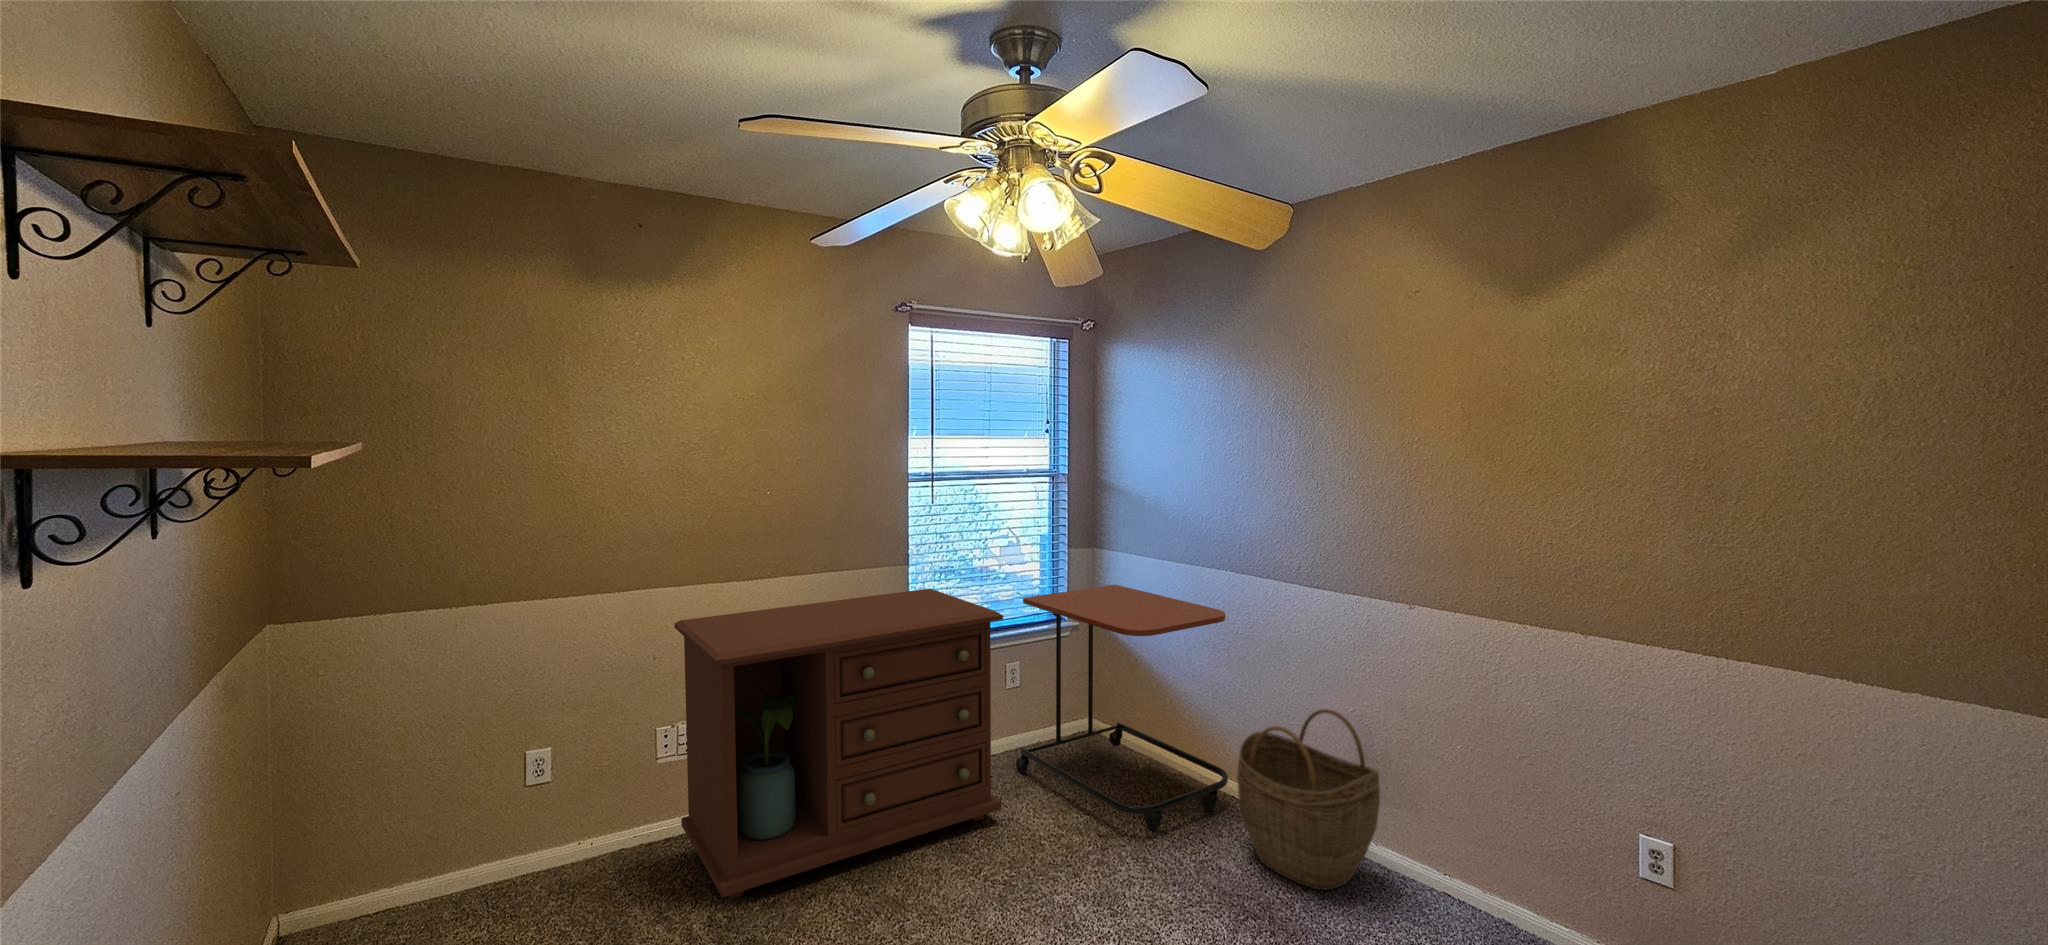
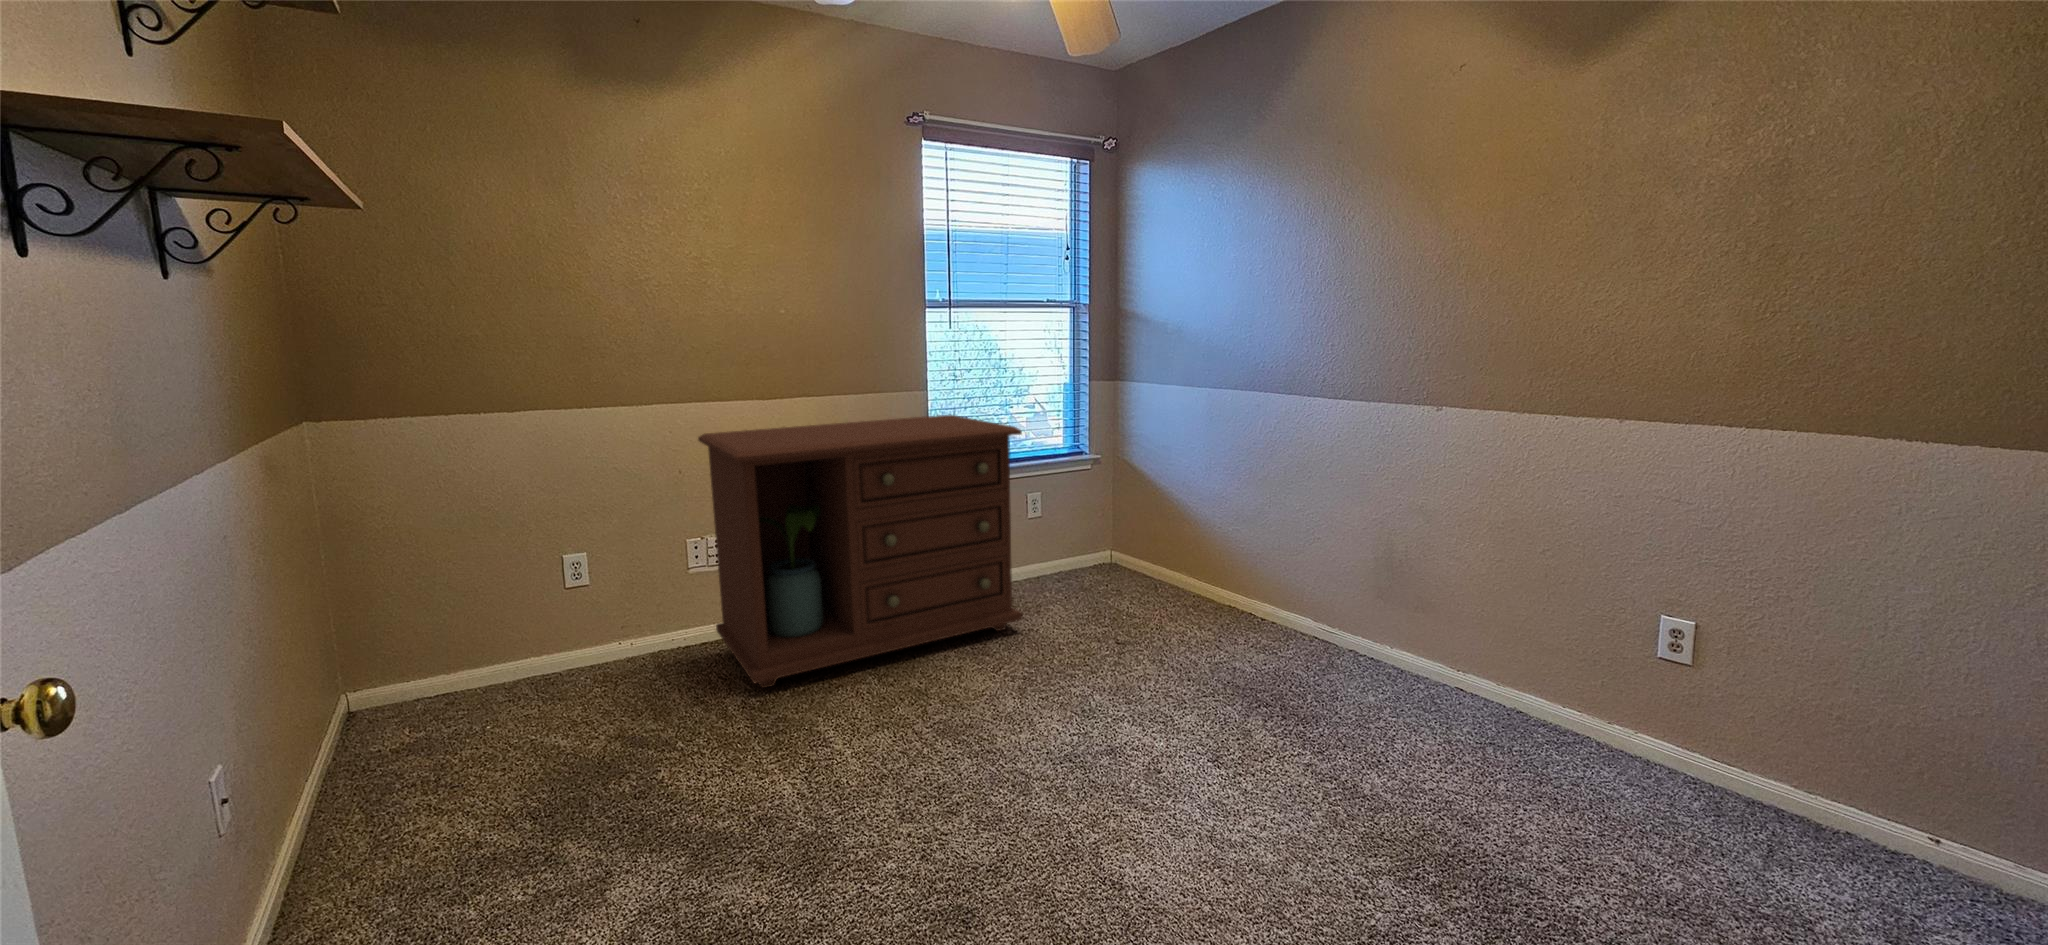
side table: present [1016,585,1228,830] -> none [1038,416,1247,639]
woven basket: present [1237,709,1380,890] -> none [1254,517,1396,685]

